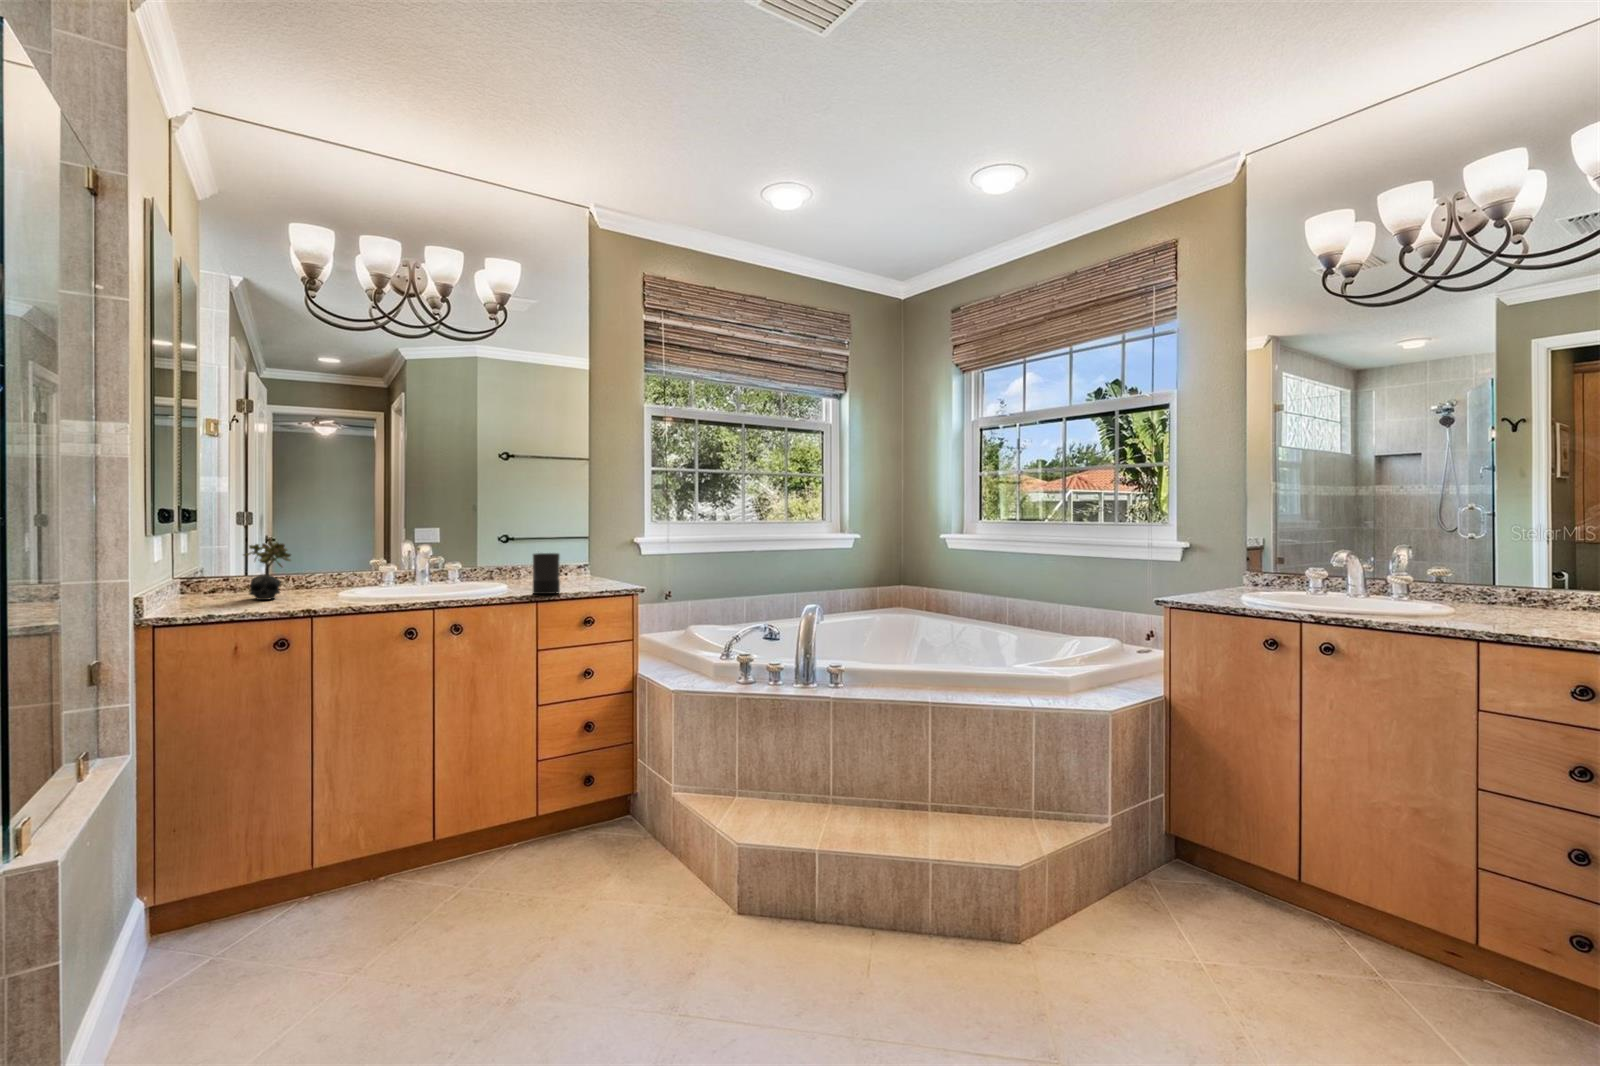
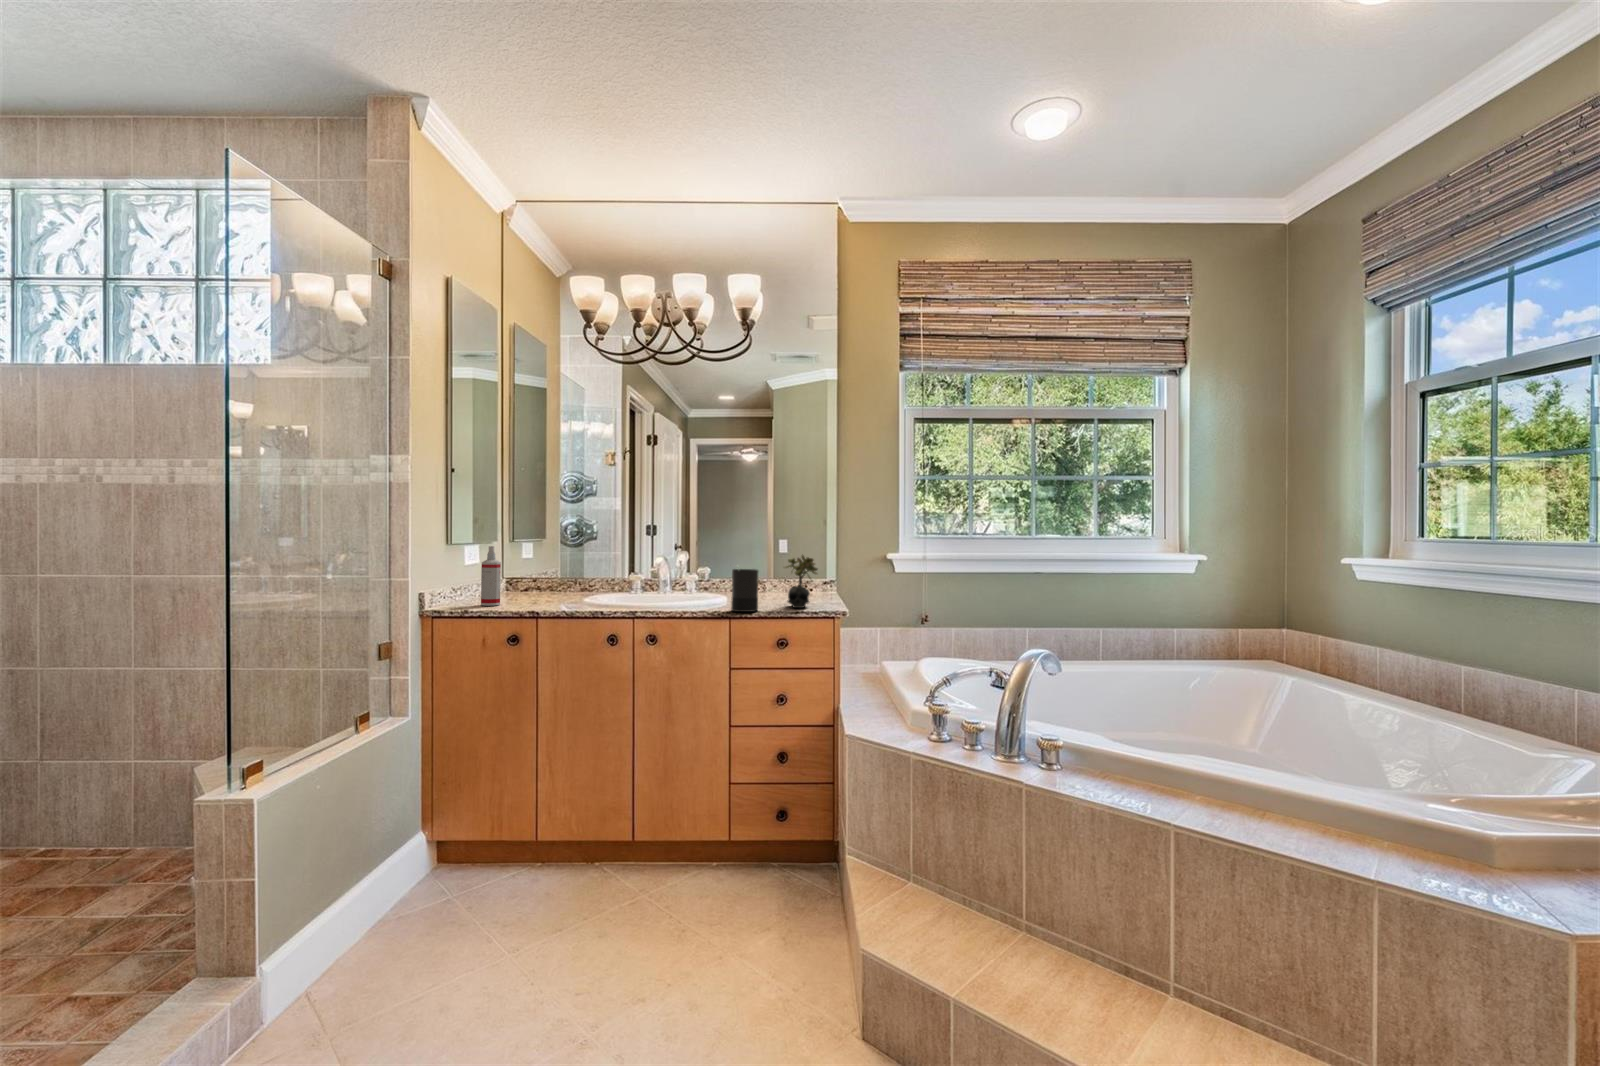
spray bottle: none [211,537,240,609] -> present [481,546,501,606]
succulent plant: present [244,540,291,600] -> present [785,555,818,608]

